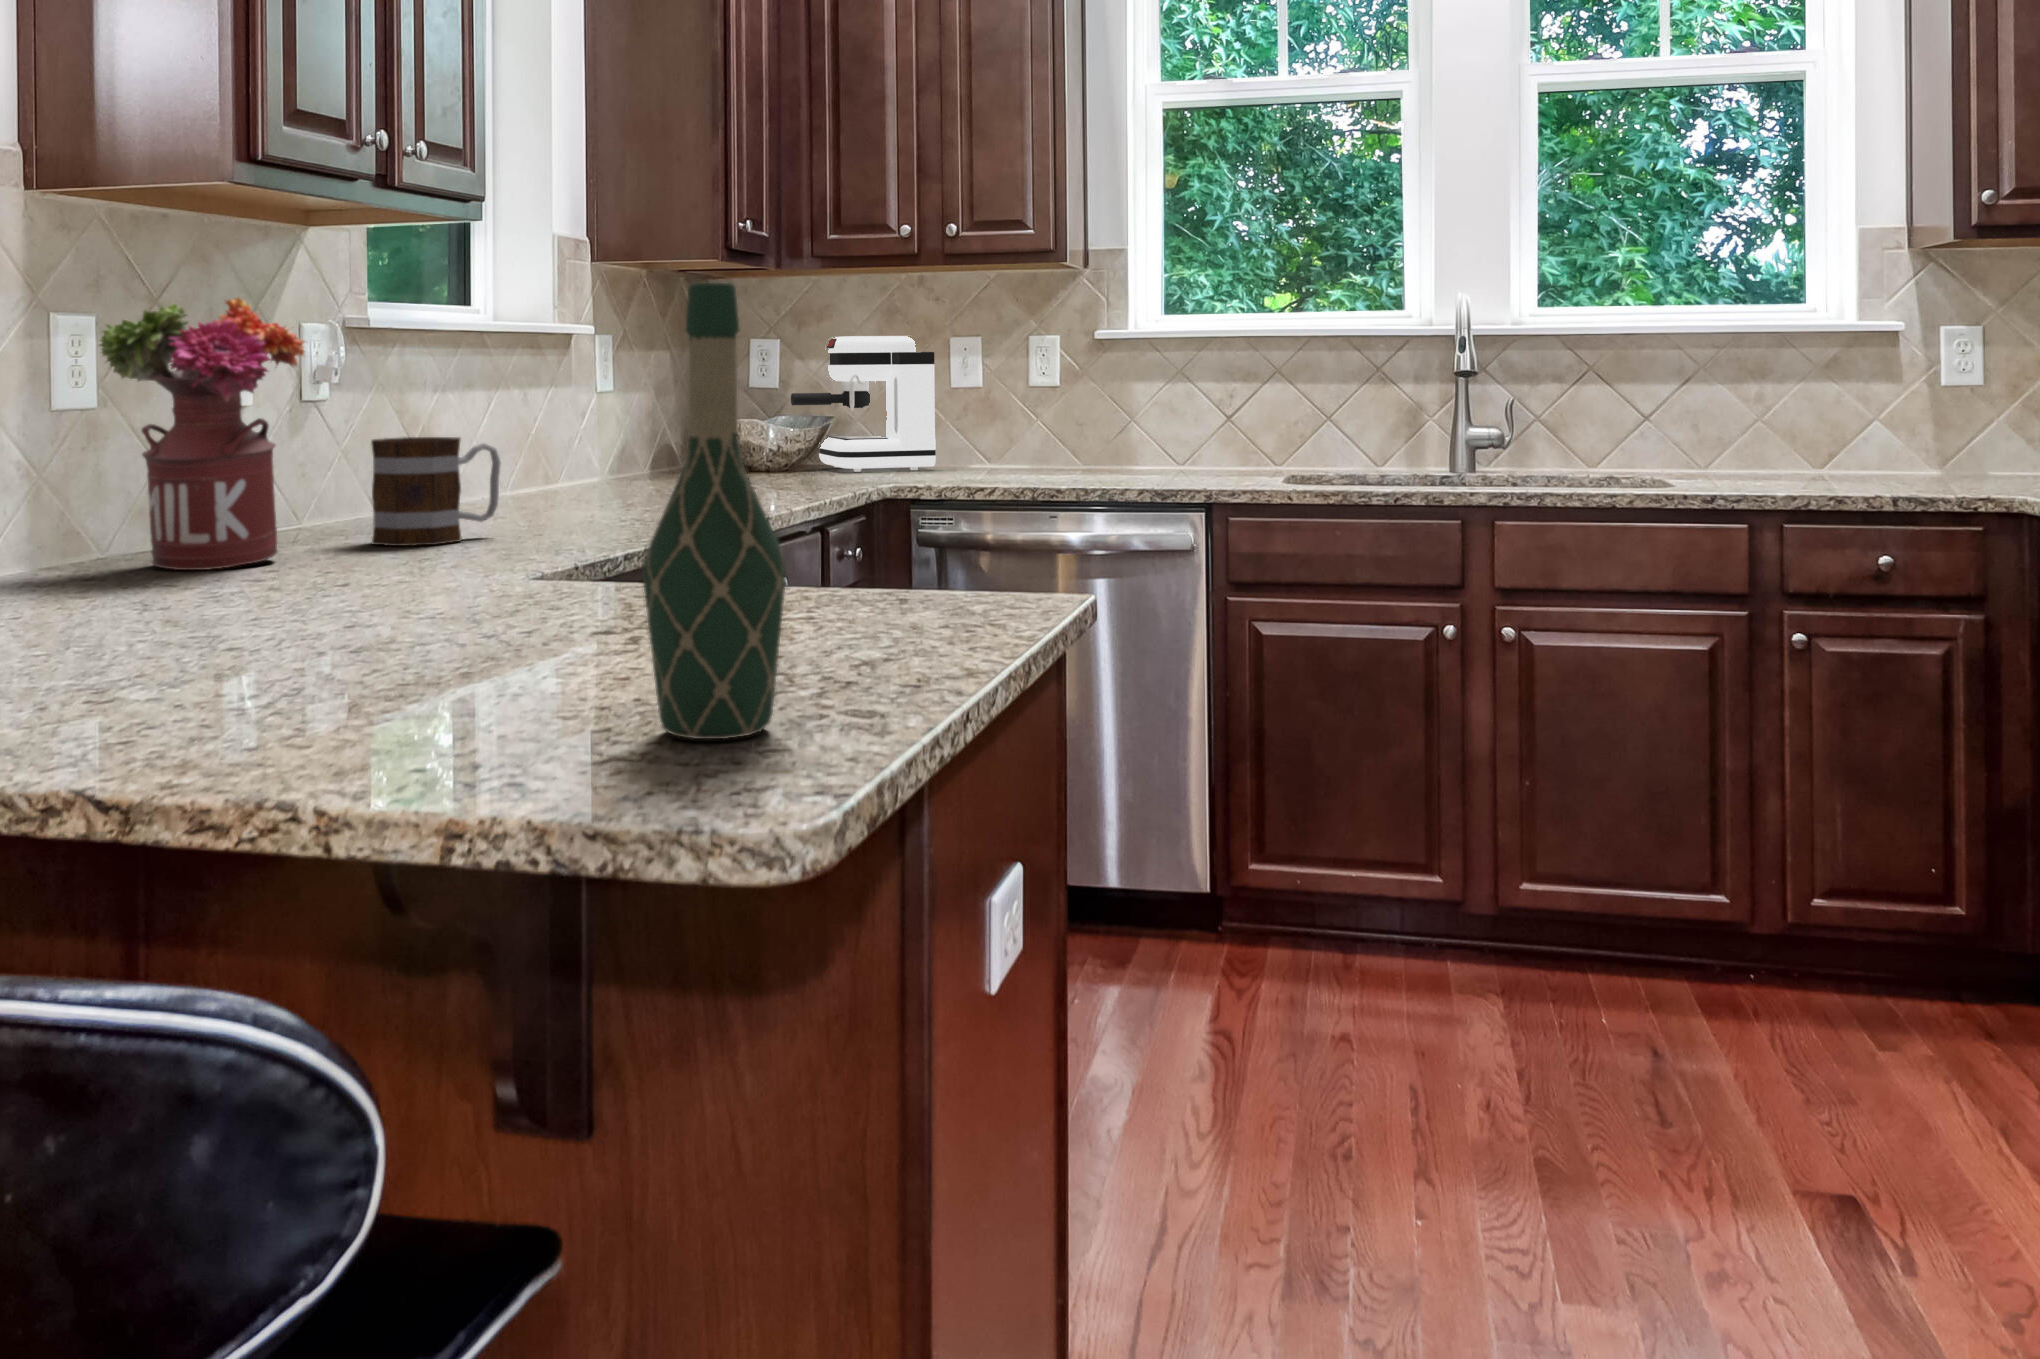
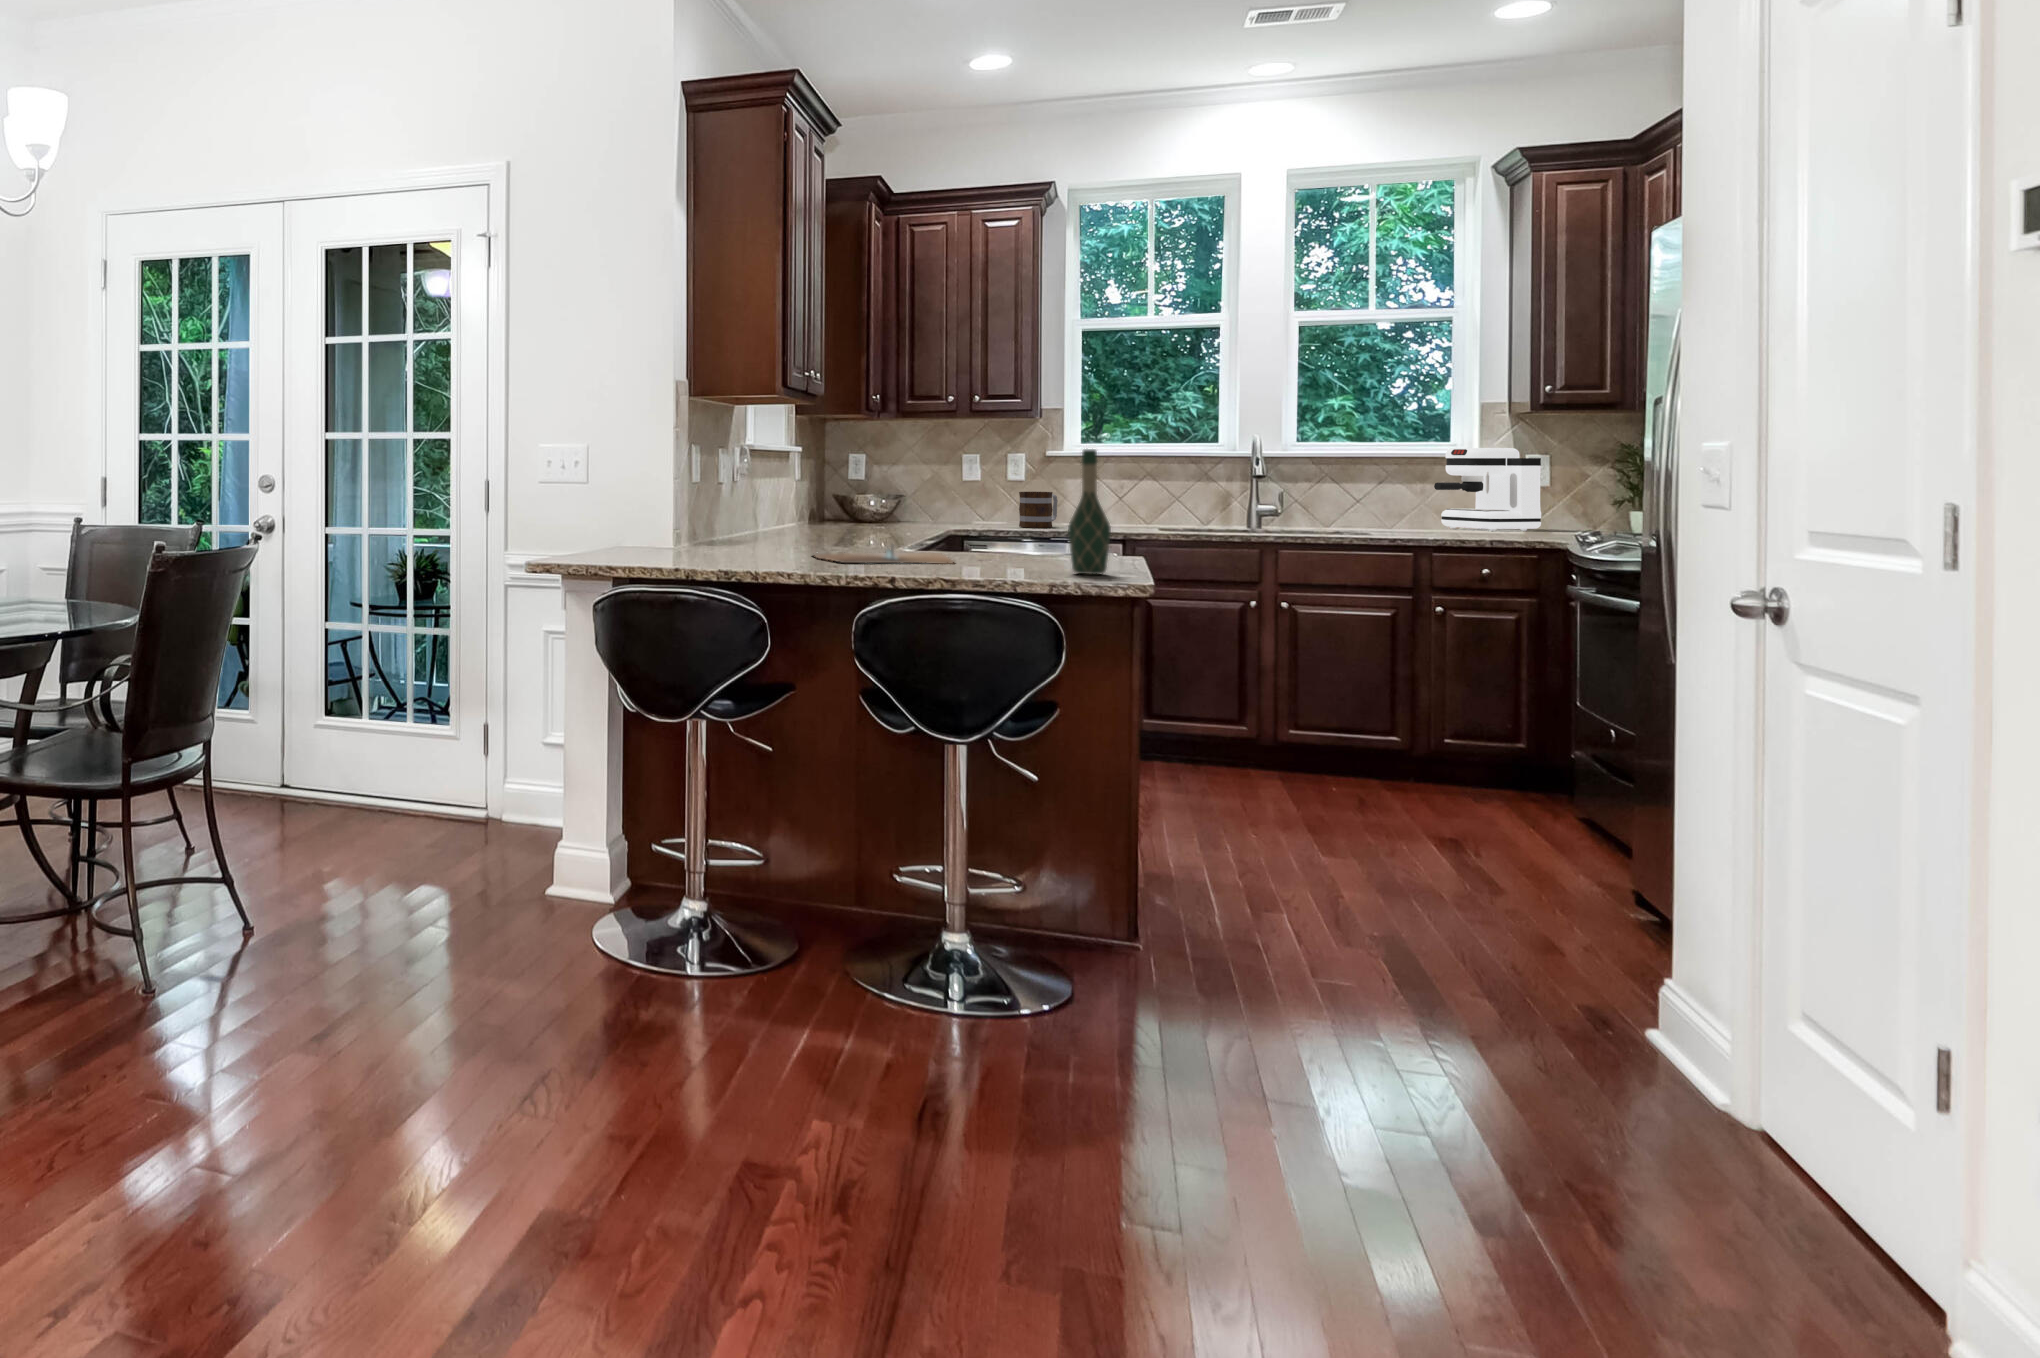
flower arrangement: present [100,298,304,570] -> none [711,440,786,548]
coffee maker: present [791,336,936,472] -> present [1434,448,1541,531]
mug: present [371,437,501,546] -> present [1019,492,1058,528]
cutting board: none [110,585,568,663] -> present [814,546,953,564]

